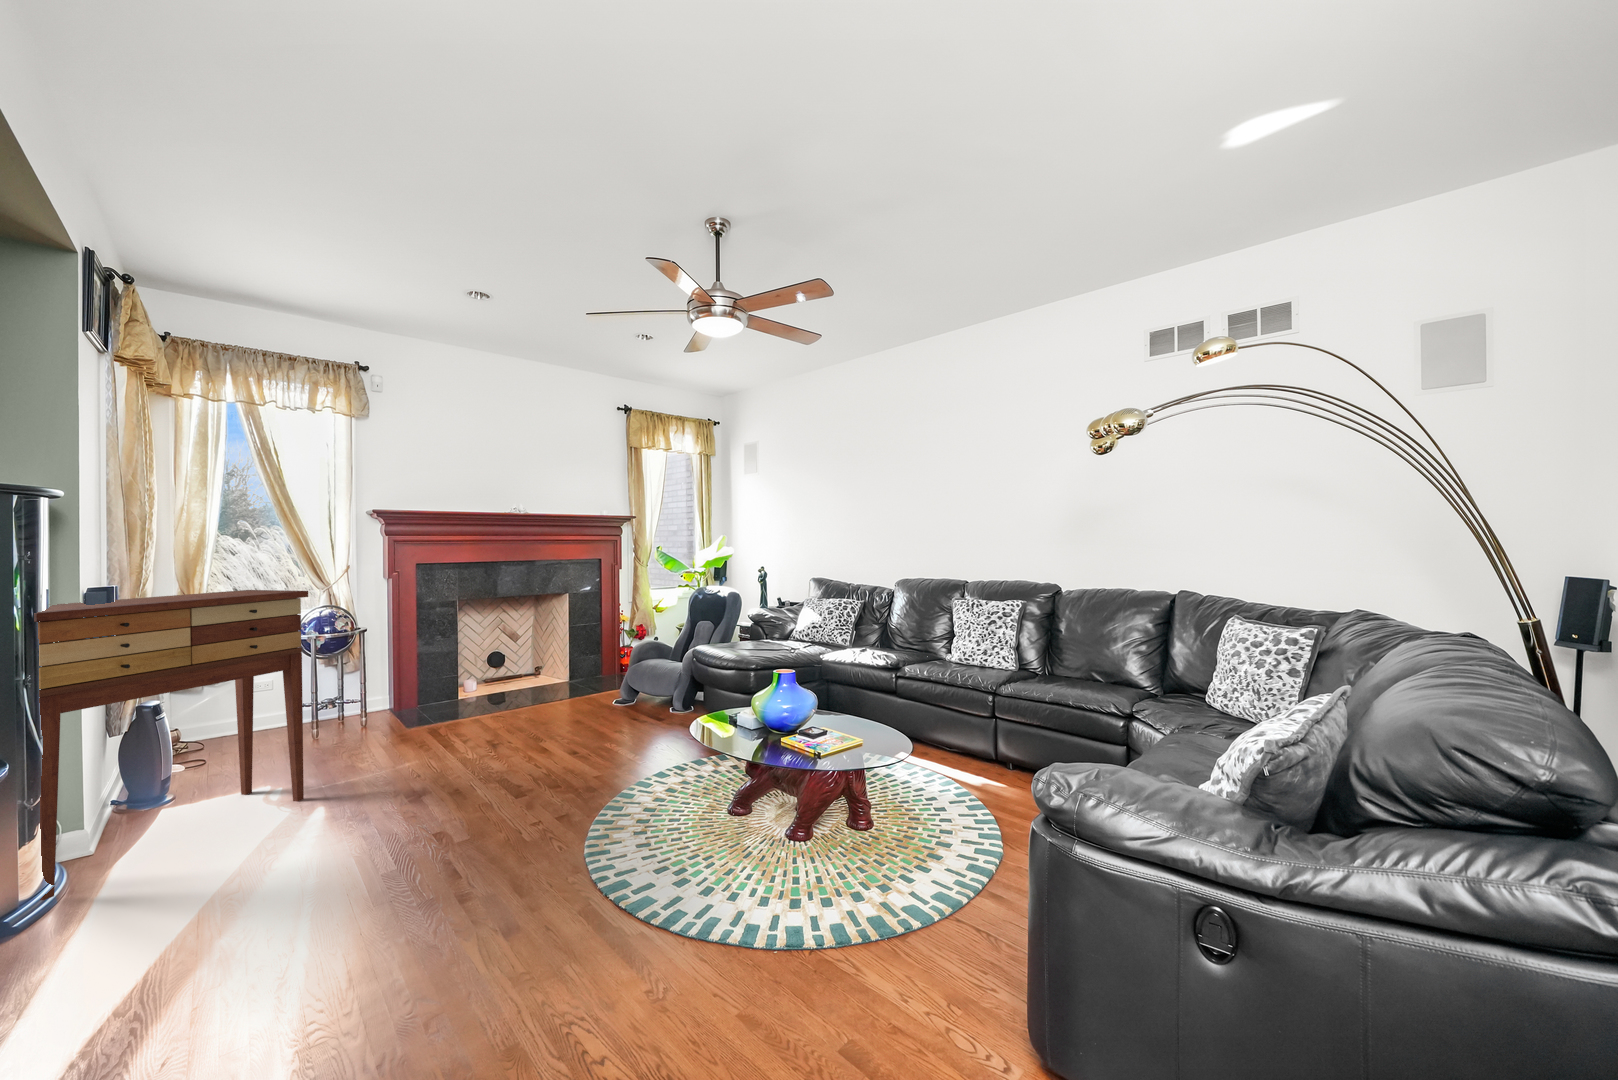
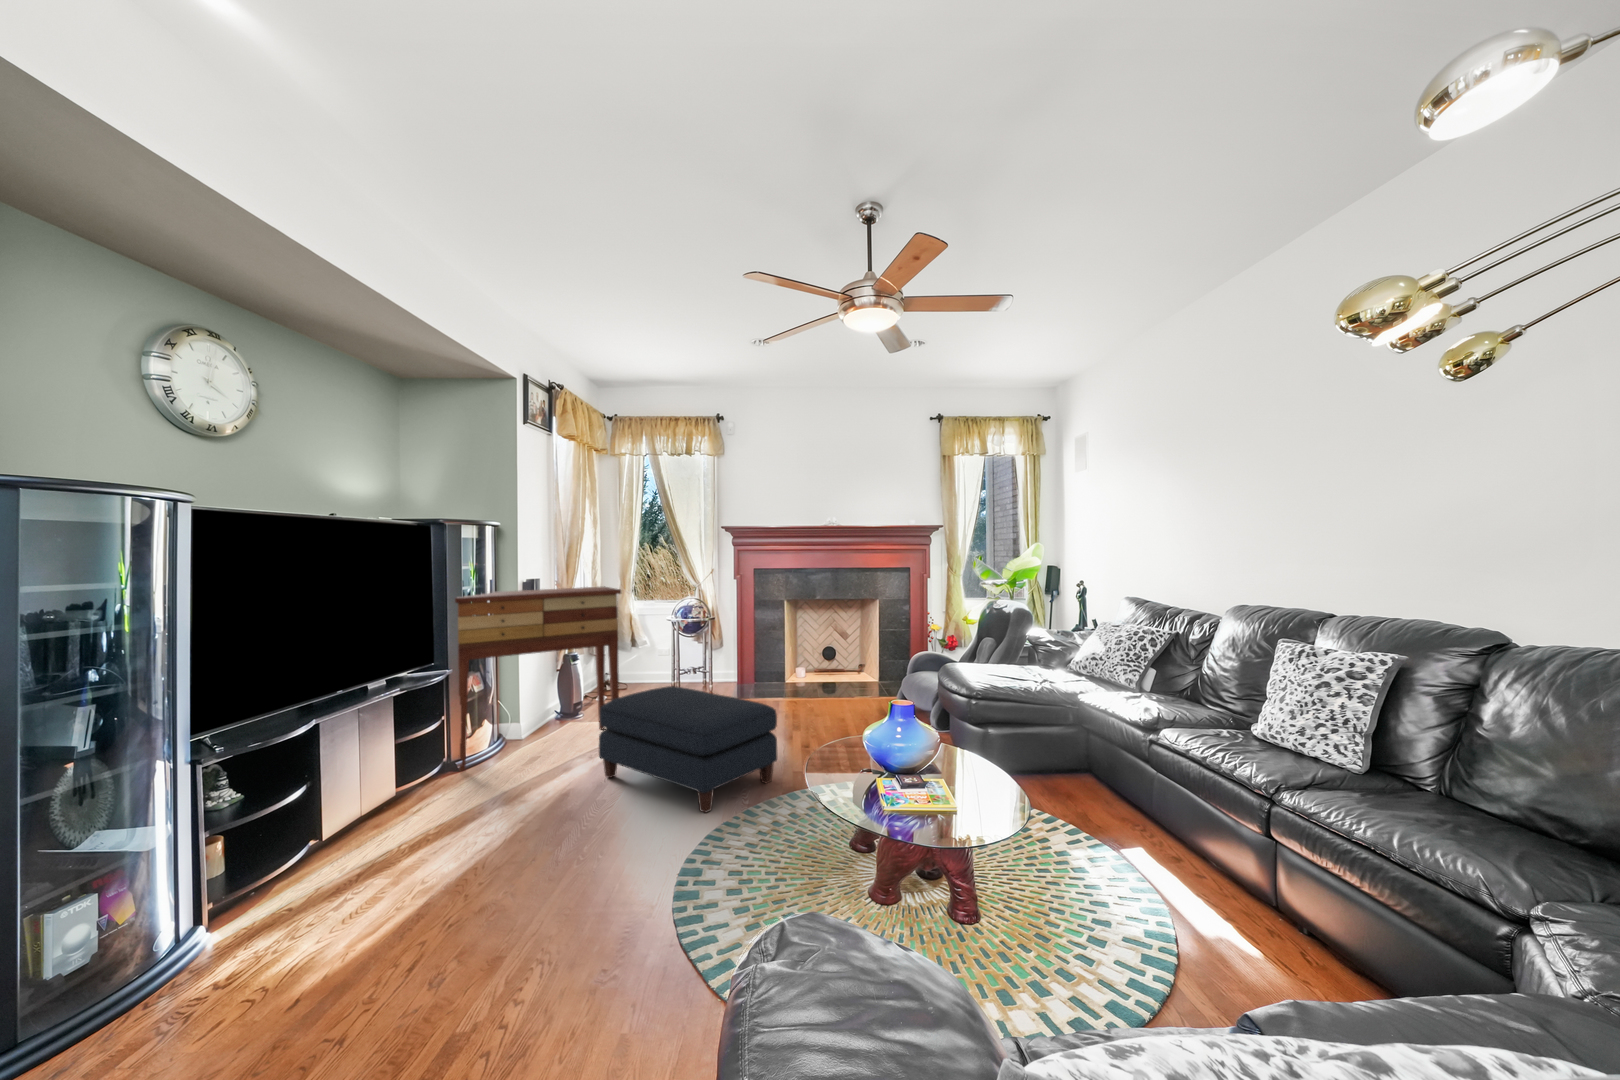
ottoman: none [341,703,584,835] -> present [599,686,777,813]

